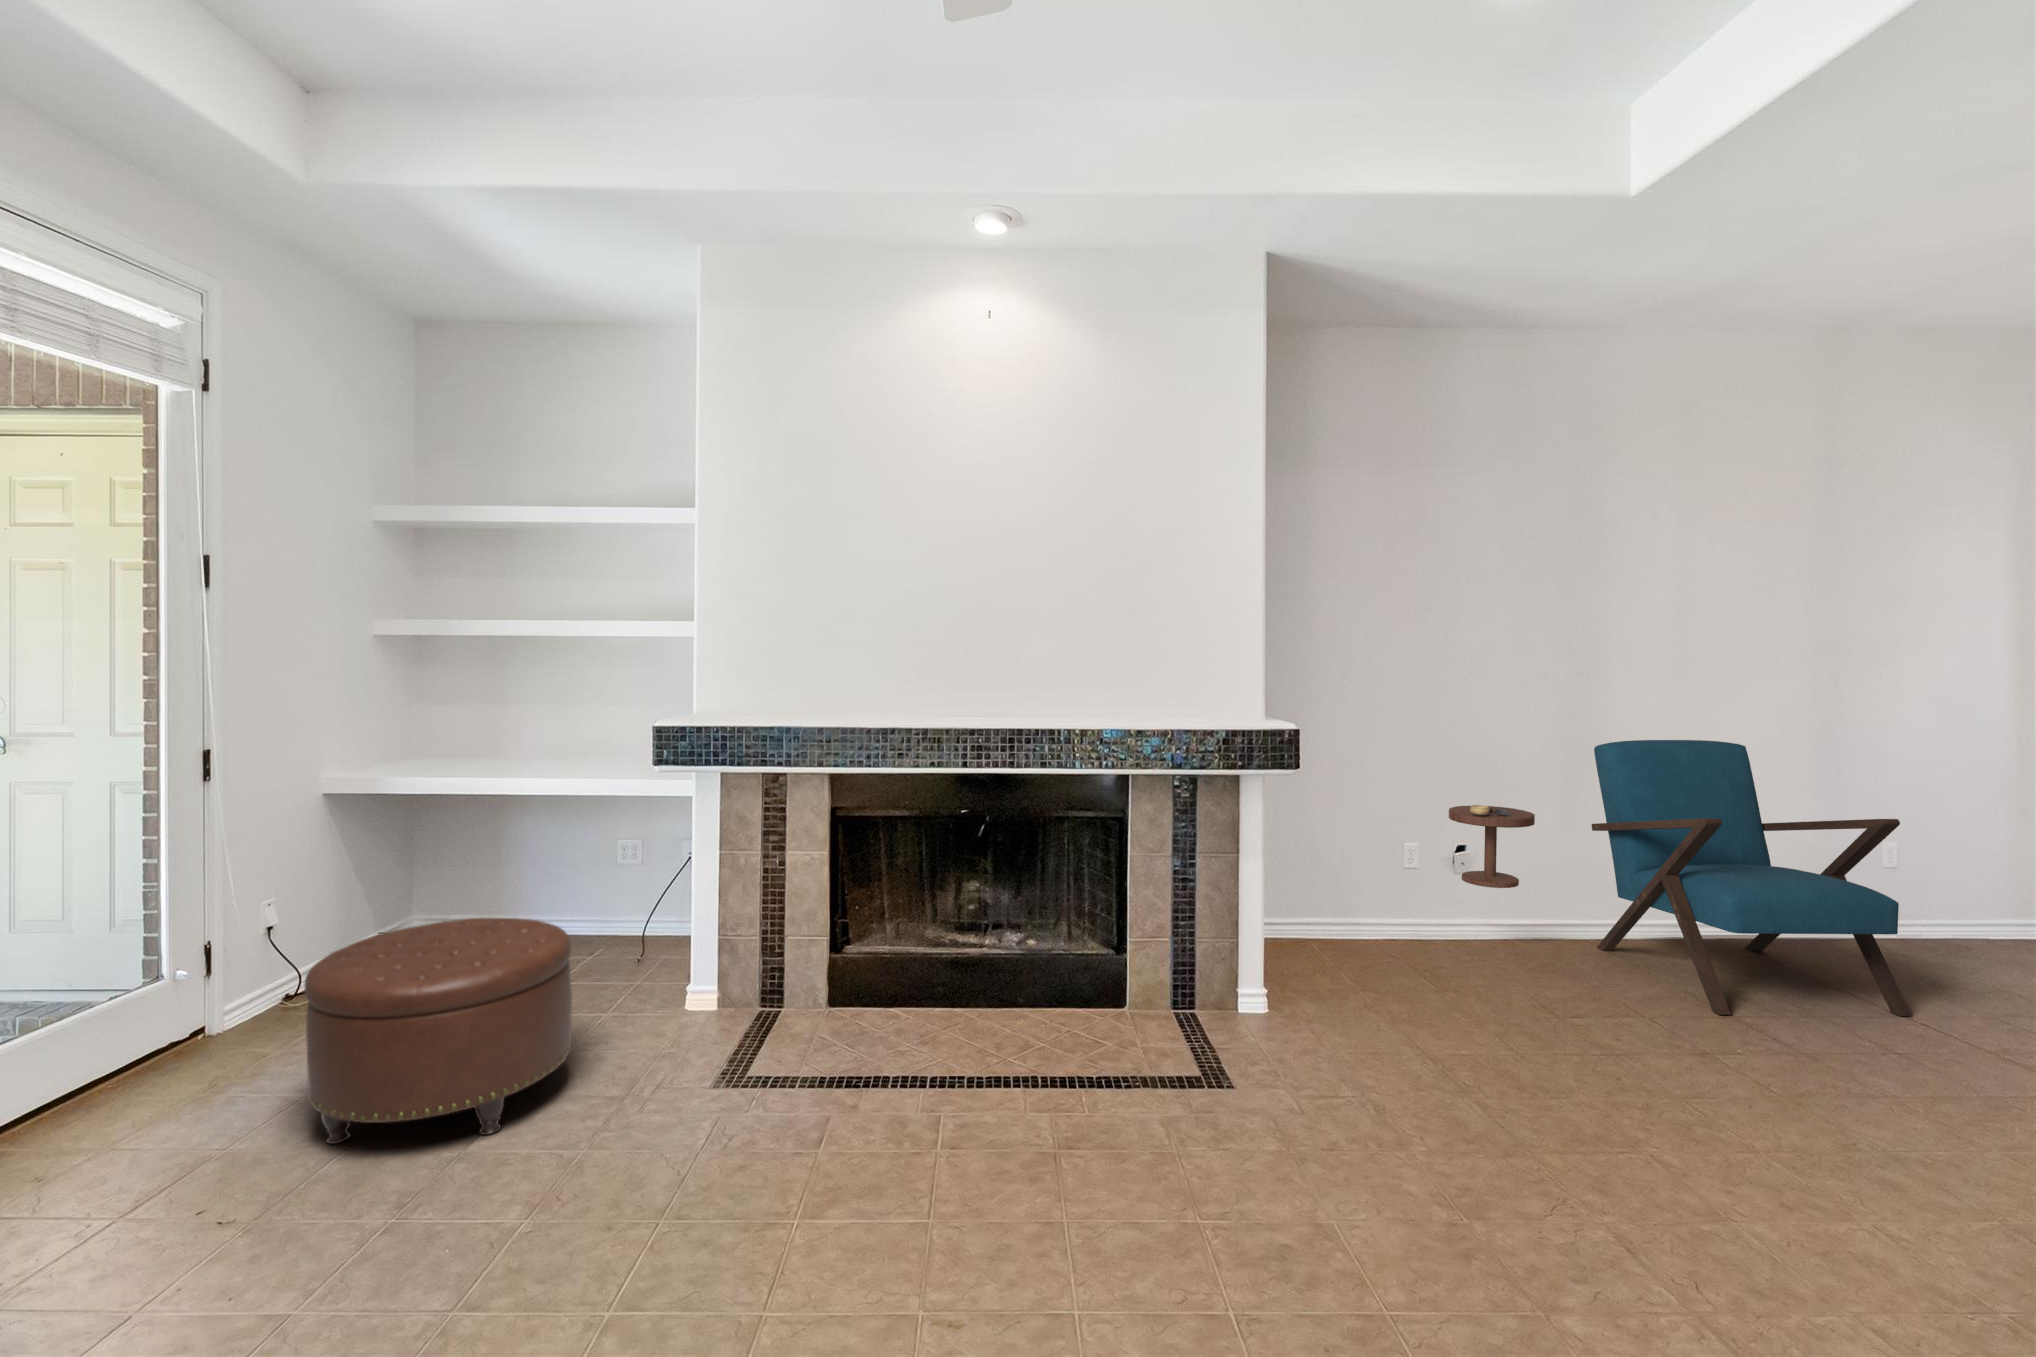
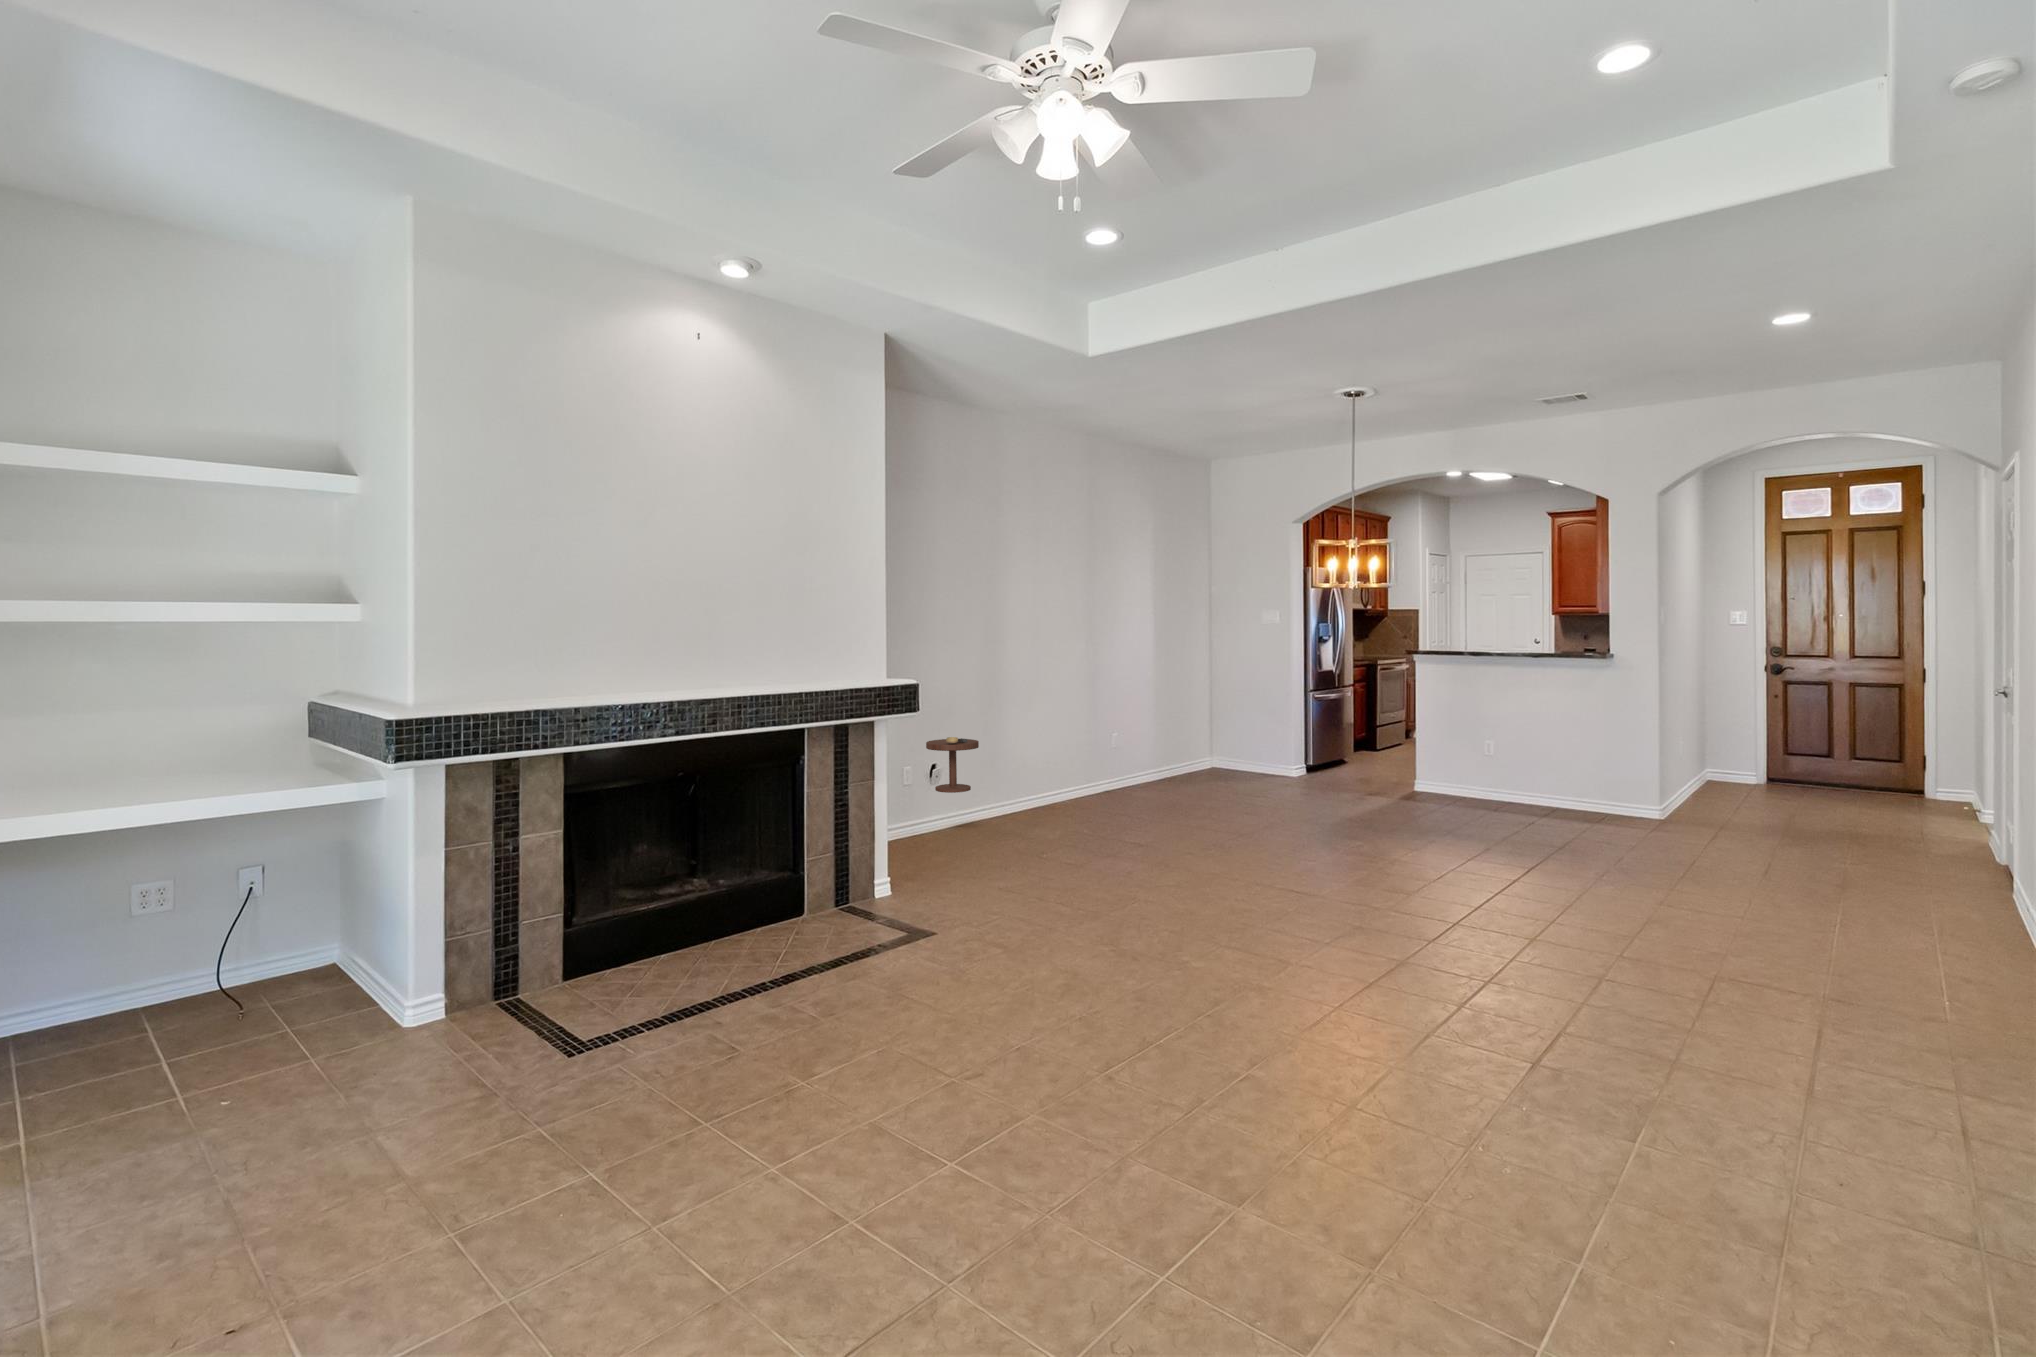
armchair: present [1592,740,1911,1016] -> none [992,685,1154,839]
ottoman: present [304,918,572,1144] -> none [111,942,444,1227]

